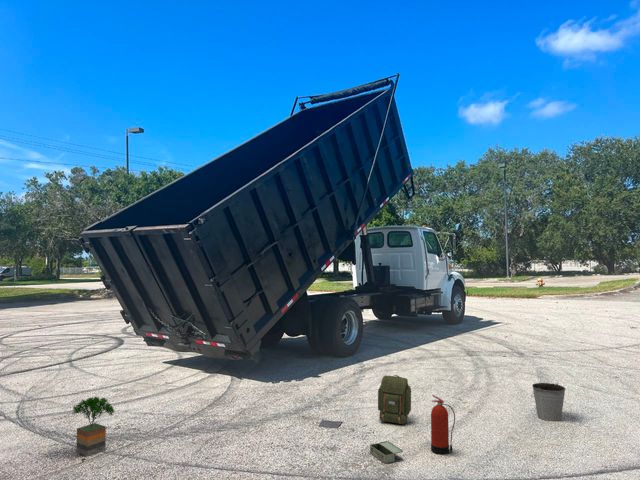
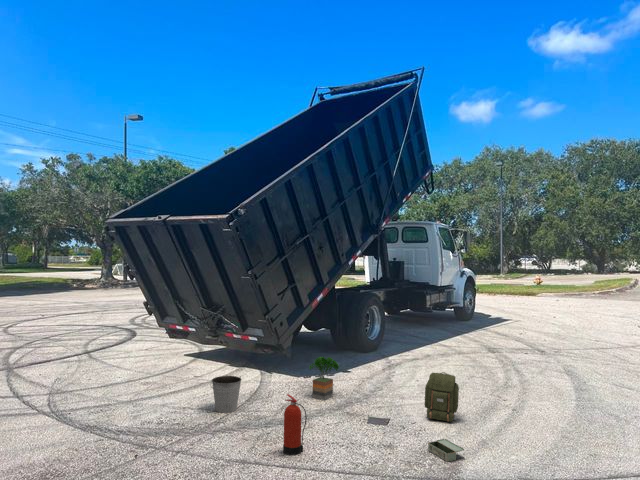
bucket: present [532,383,565,421] -> present [212,376,241,412]
fire extinguisher: present [431,395,455,454] -> present [283,394,307,455]
potted tree: present [73,397,114,456] -> present [309,357,339,400]

